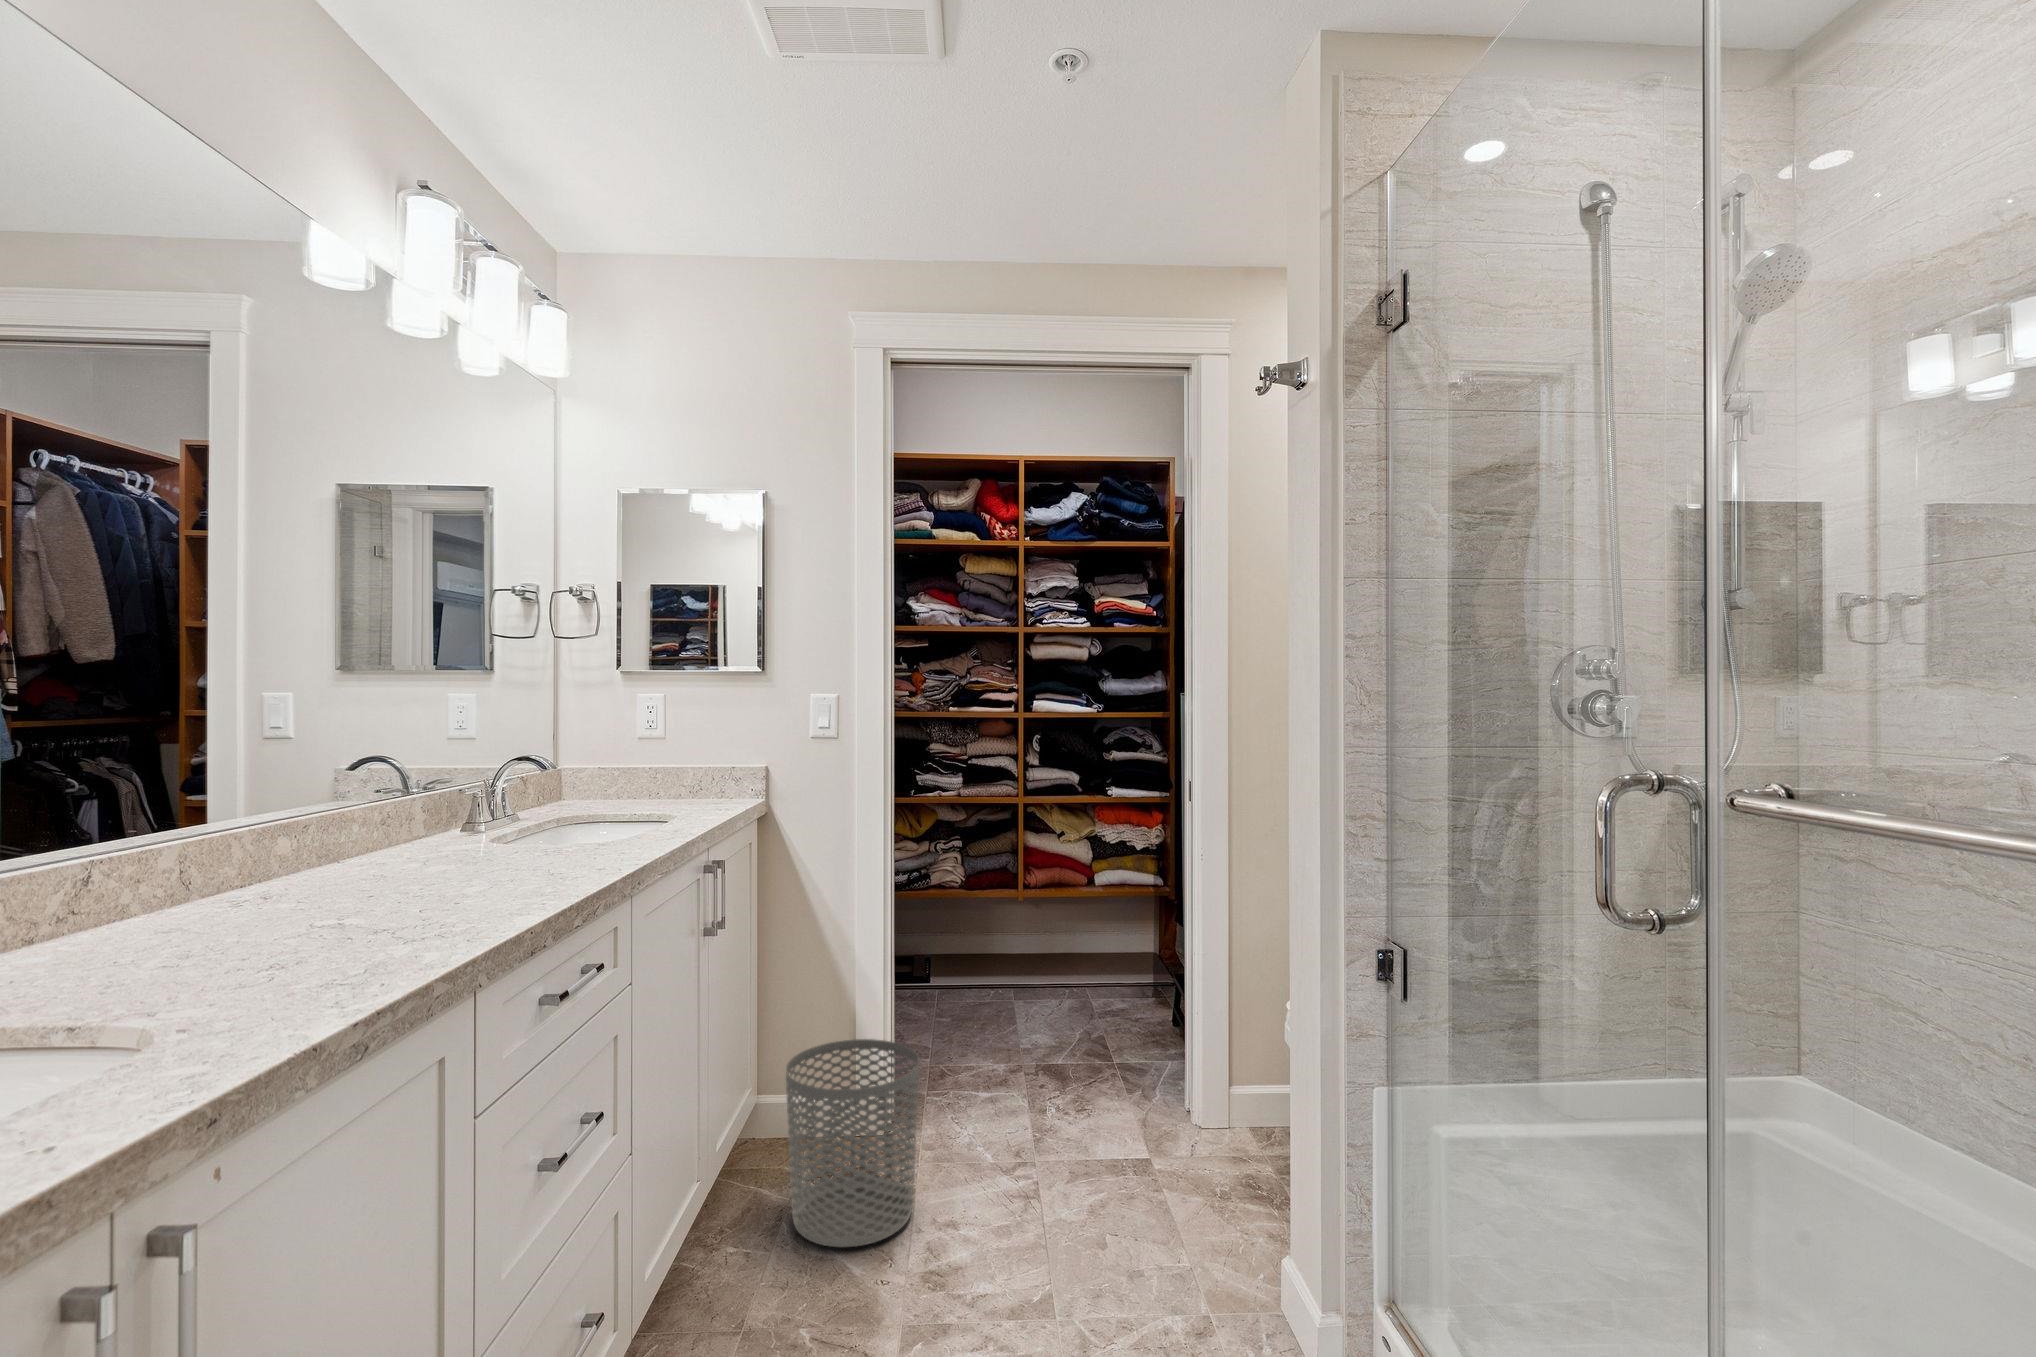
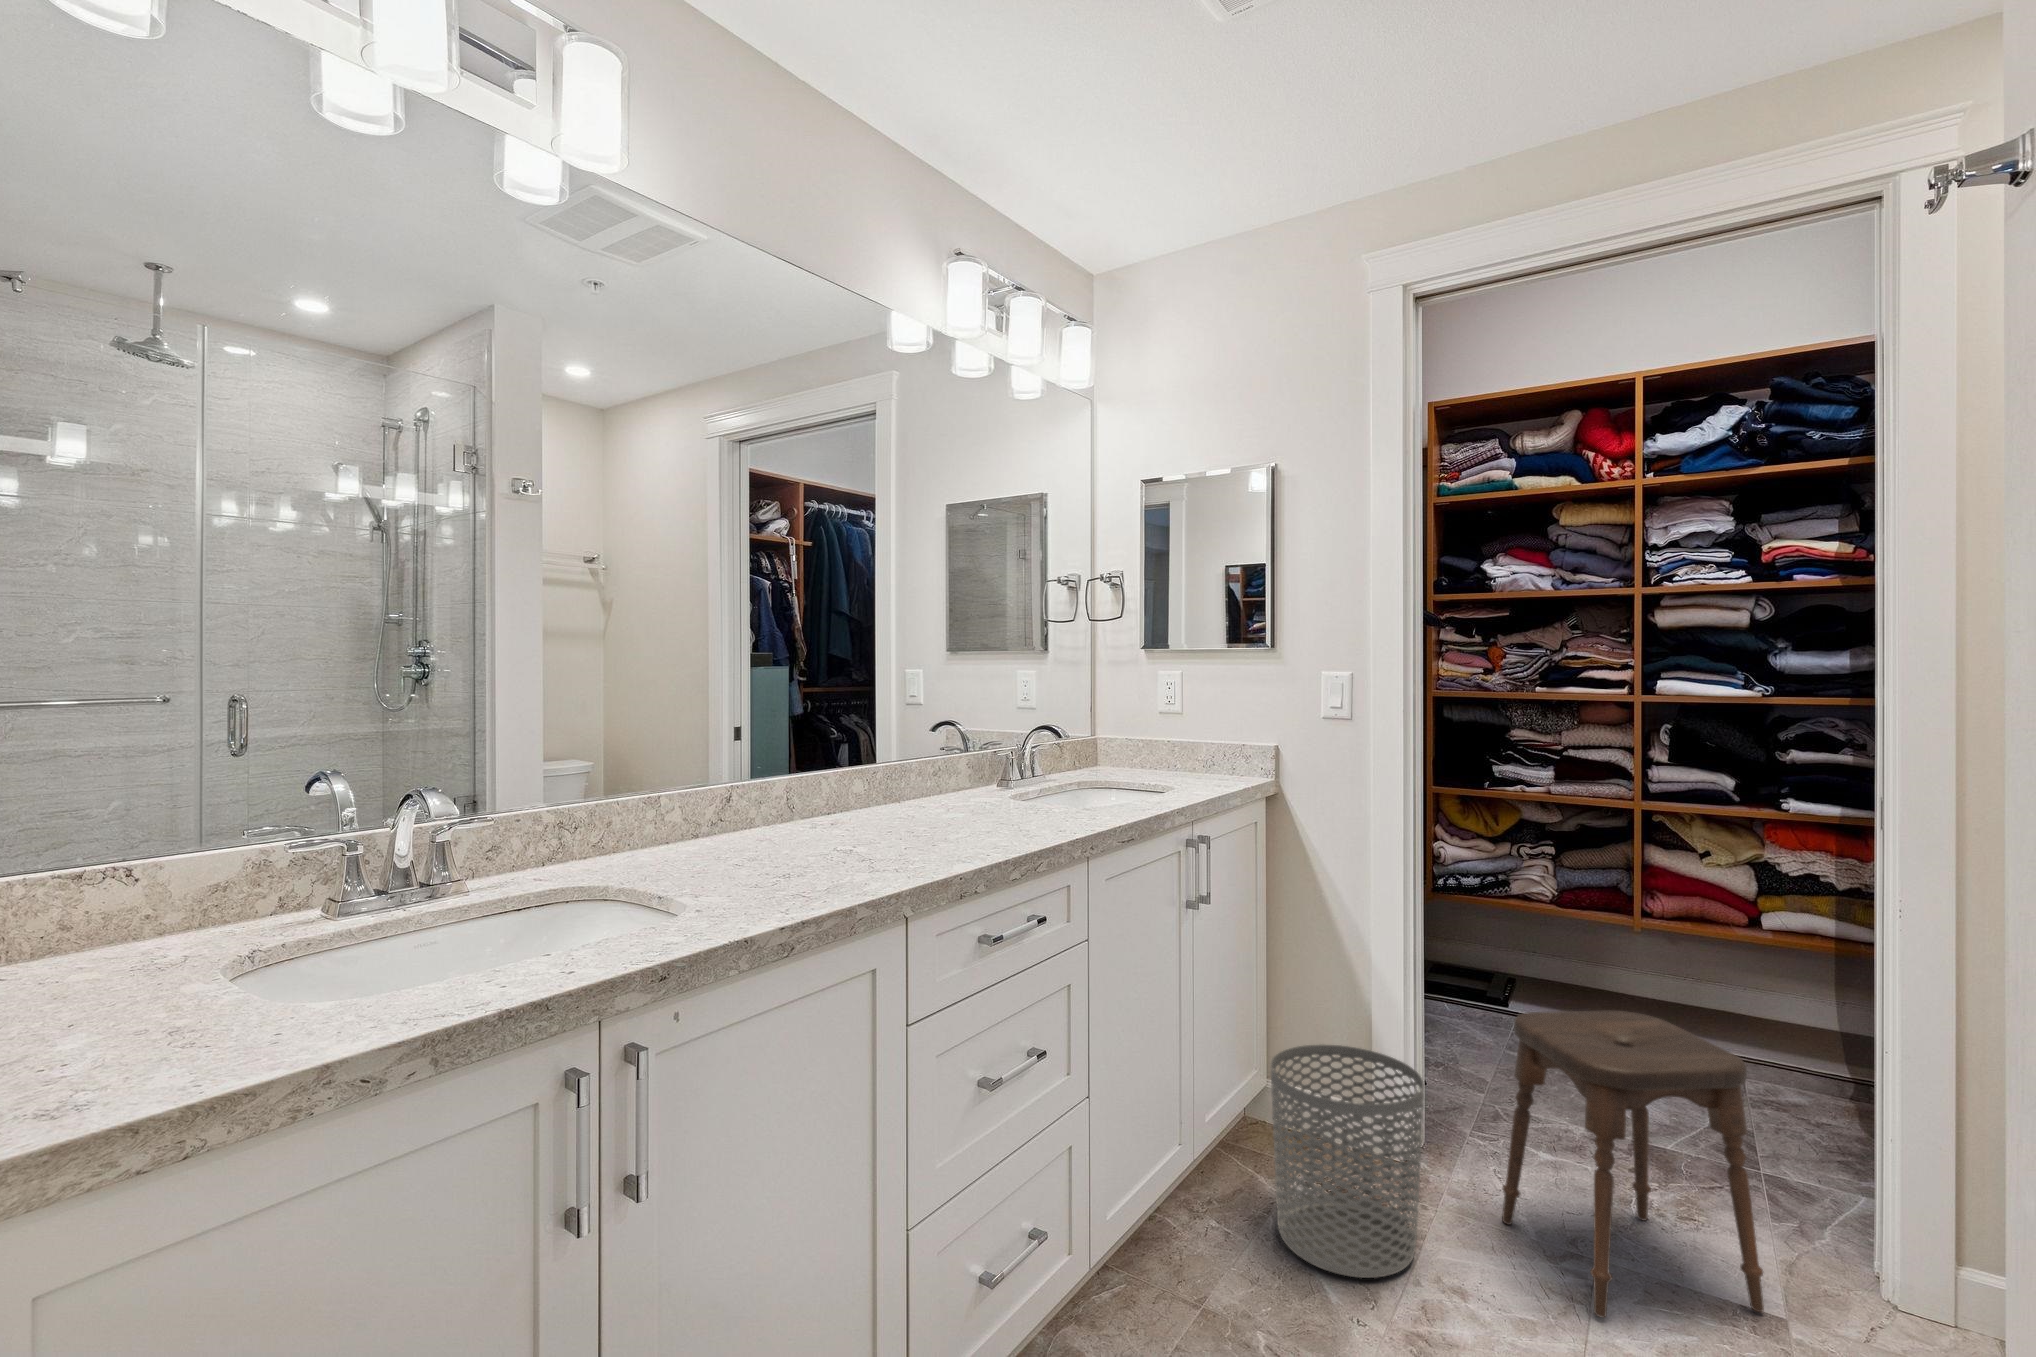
stool: none [966,963,1140,1205] -> present [1502,1011,1764,1318]

